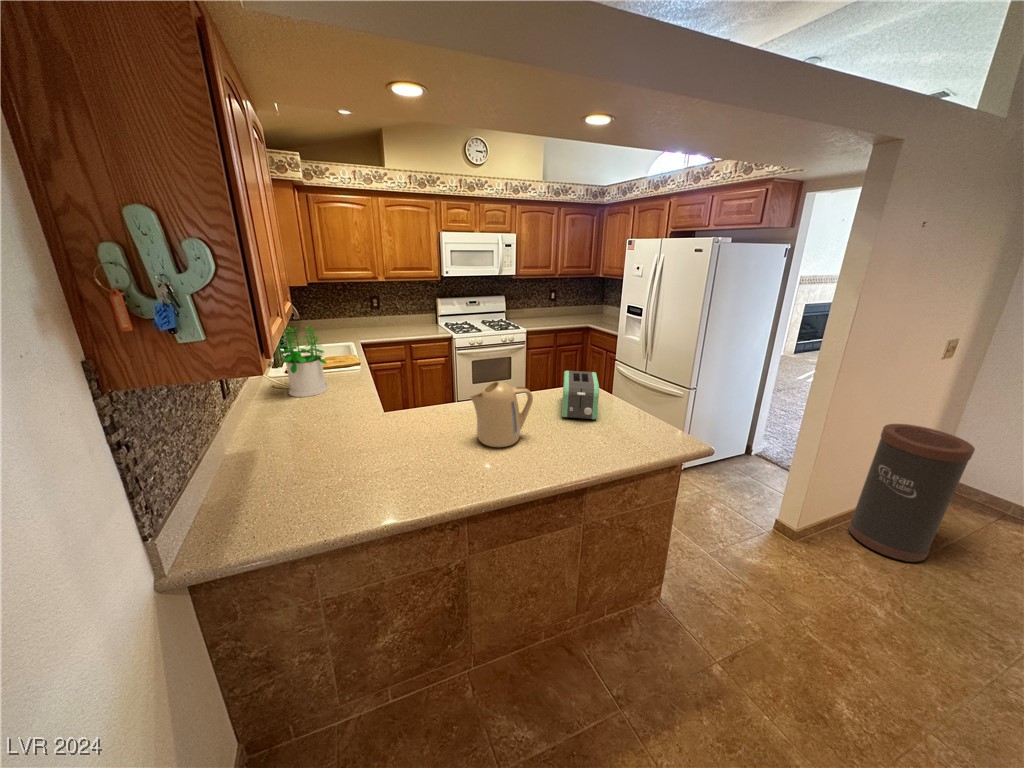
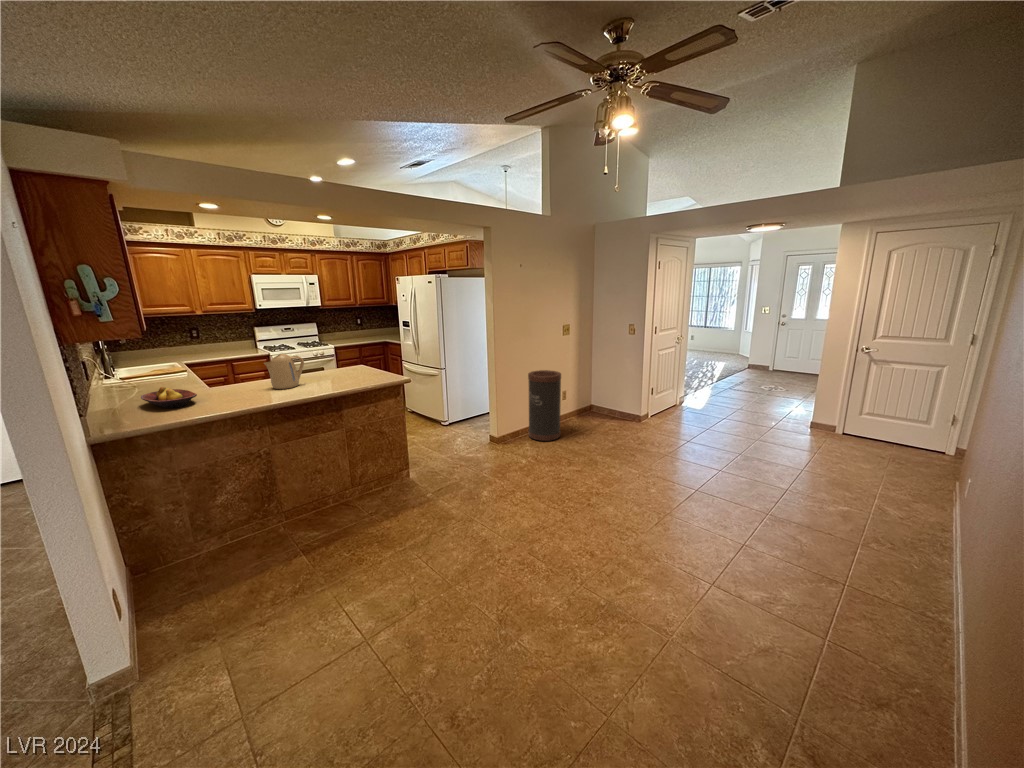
potted plant: present [275,326,328,397] -> none [106,340,161,389]
toaster: present [562,371,599,419] -> none [328,352,355,376]
fruit bowl: none [285,425,365,479] -> present [141,387,197,408]

